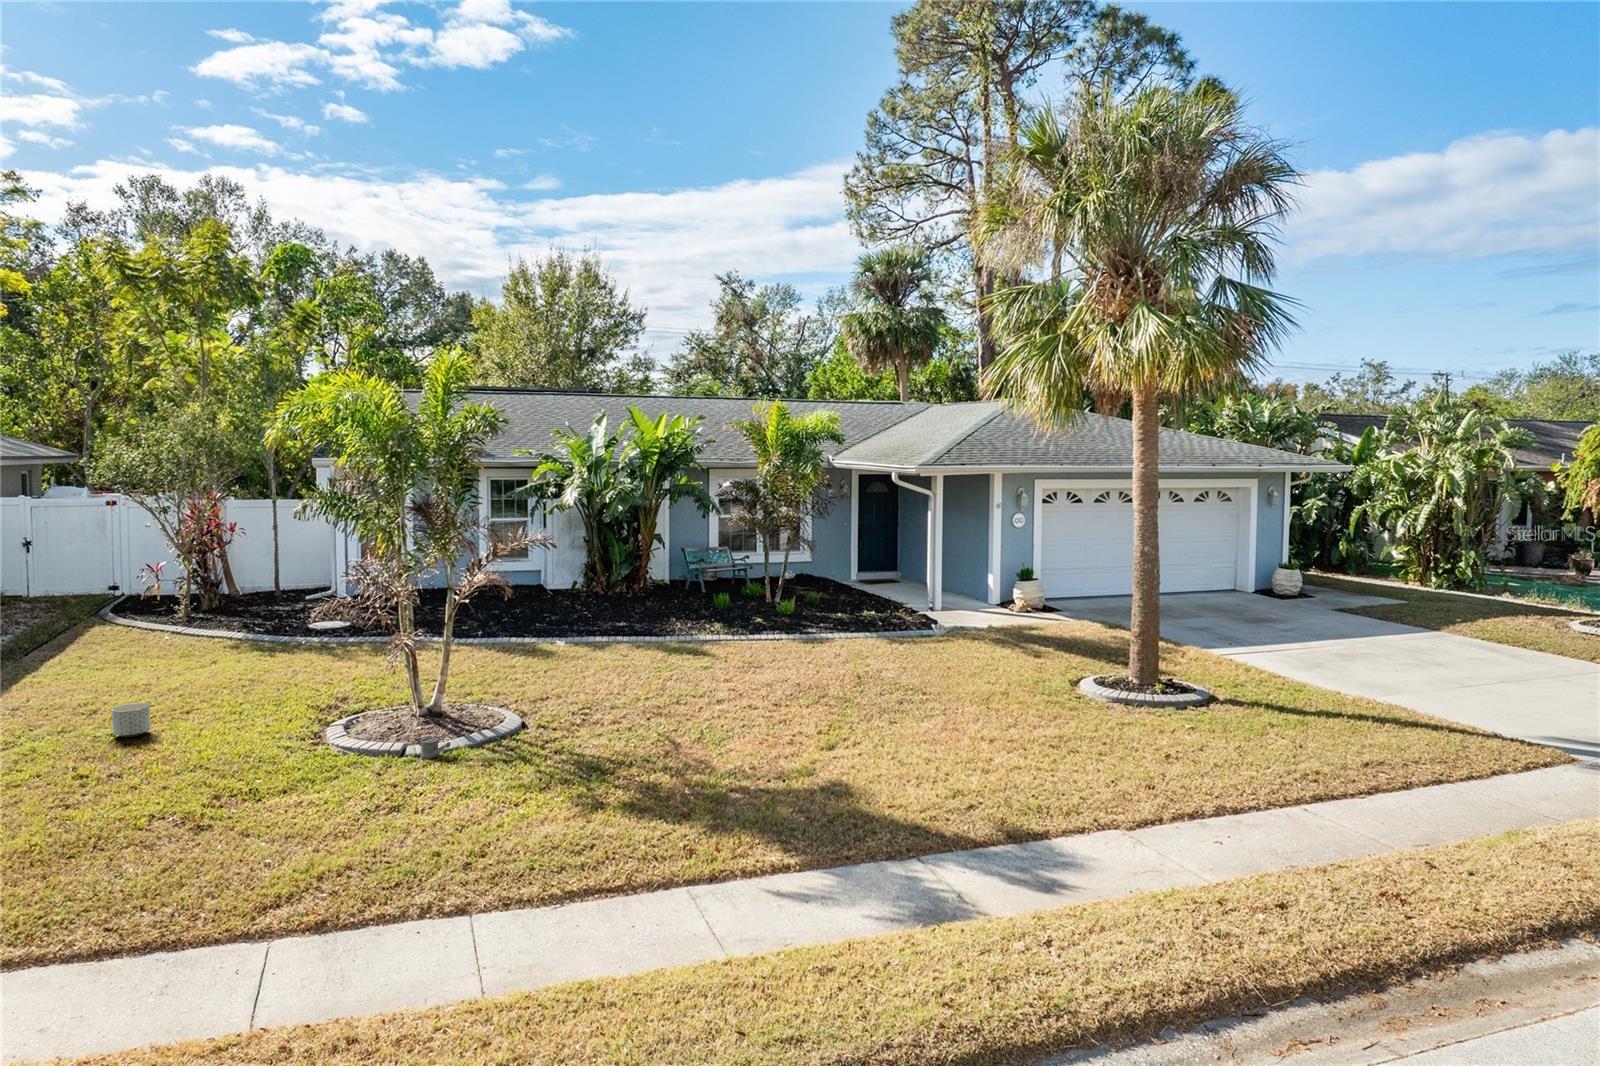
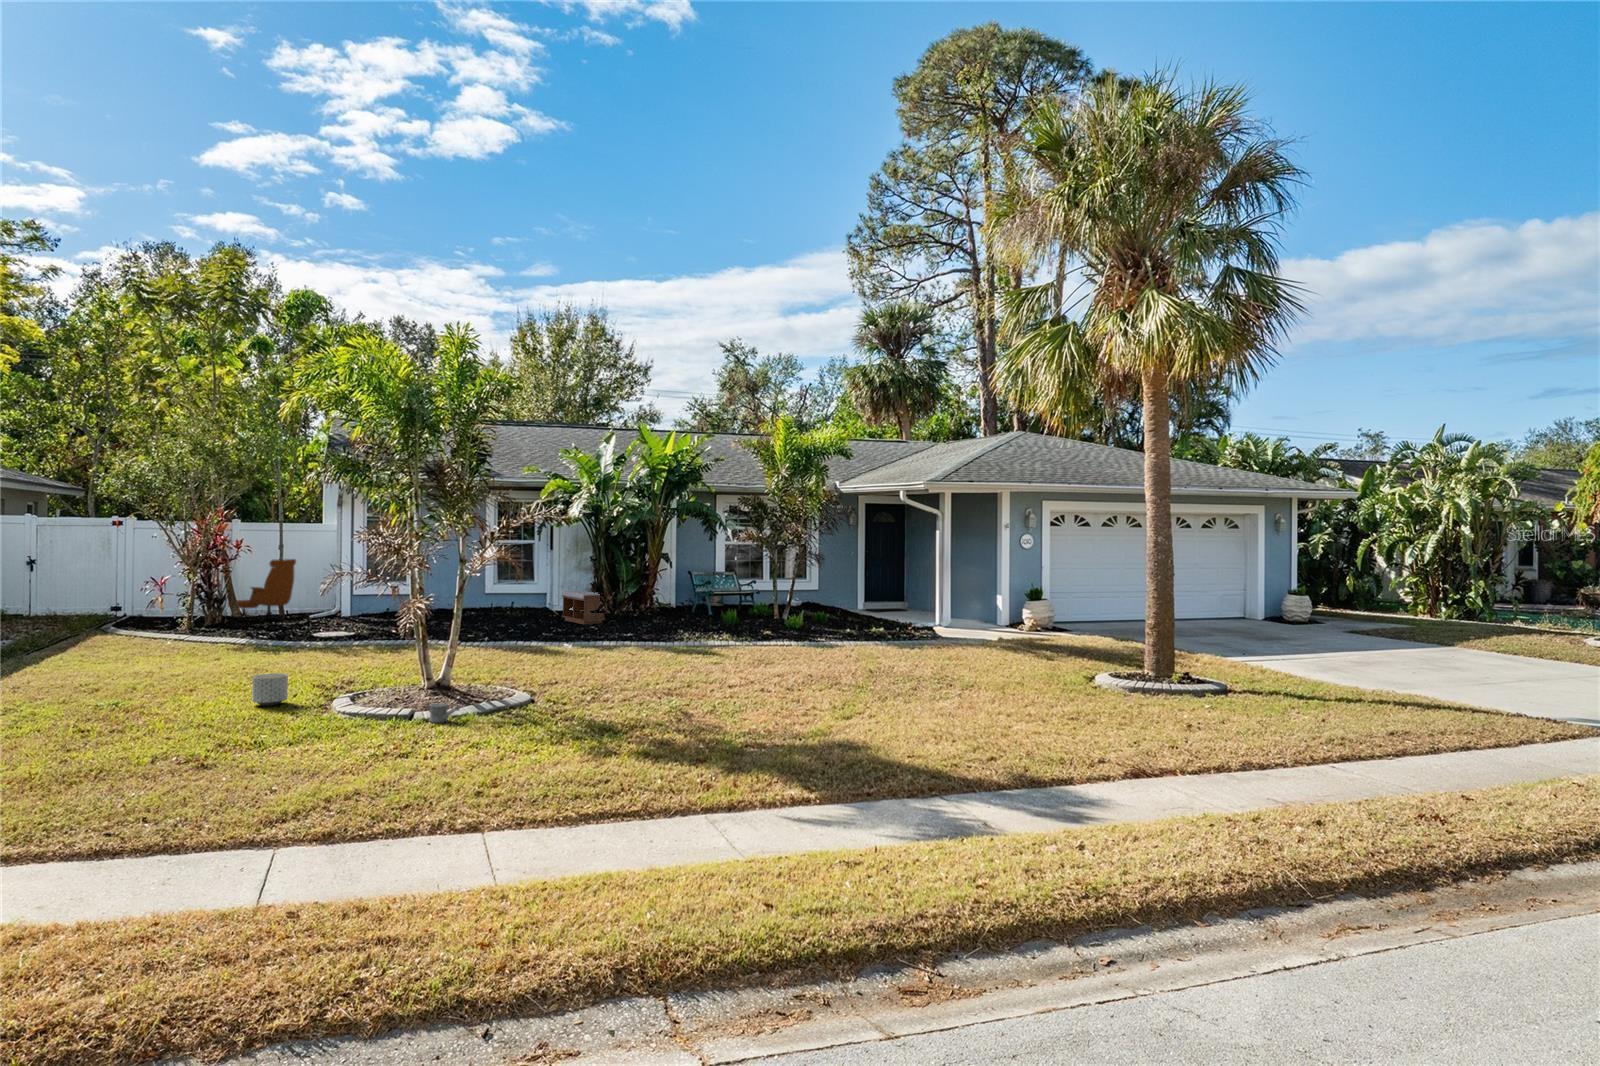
lounge chair: none [220,542,286,606] -> present [229,559,296,621]
bench: none [554,570,597,606] -> present [562,590,605,624]
planter: present [112,703,151,737] -> present [252,673,288,706]

